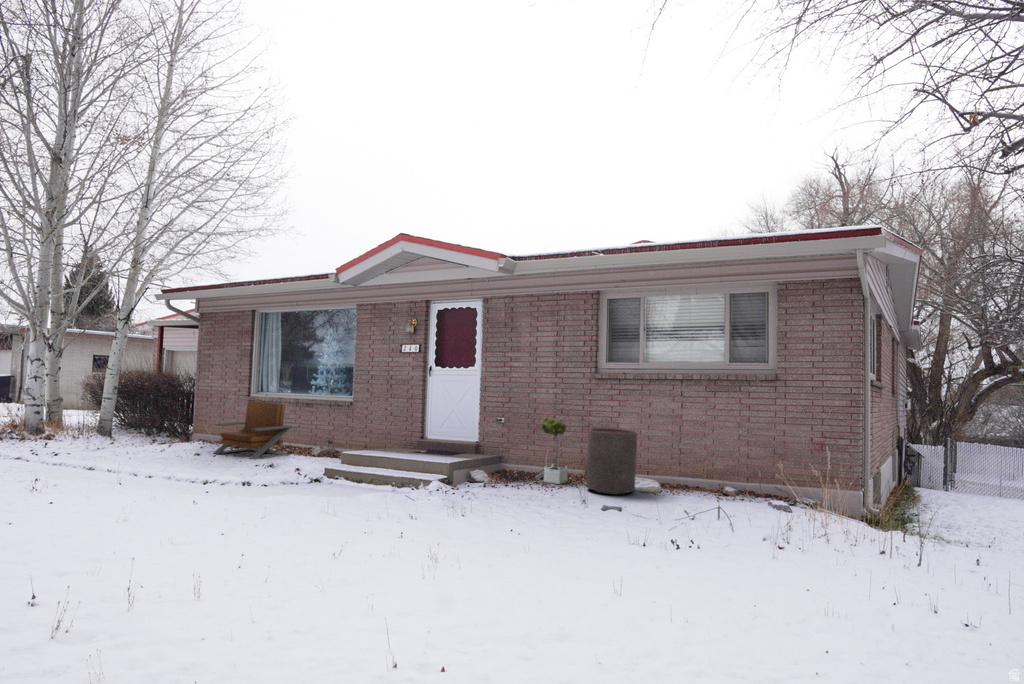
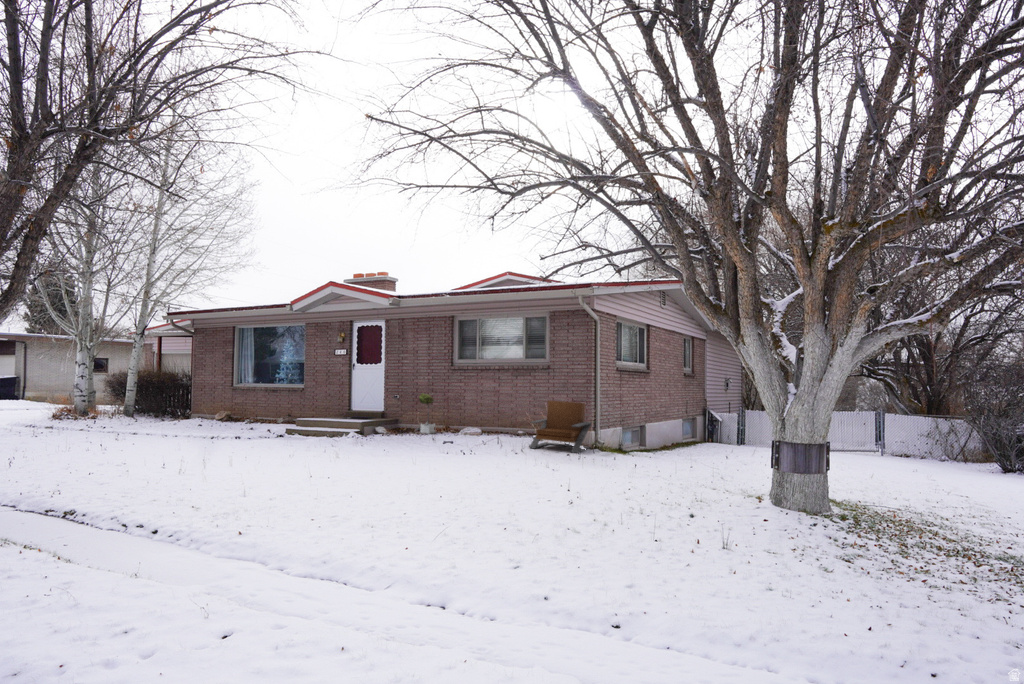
lounge chair: present [214,401,292,460] -> present [529,401,592,453]
trash can: present [586,428,637,495] -> none [443,399,473,438]

